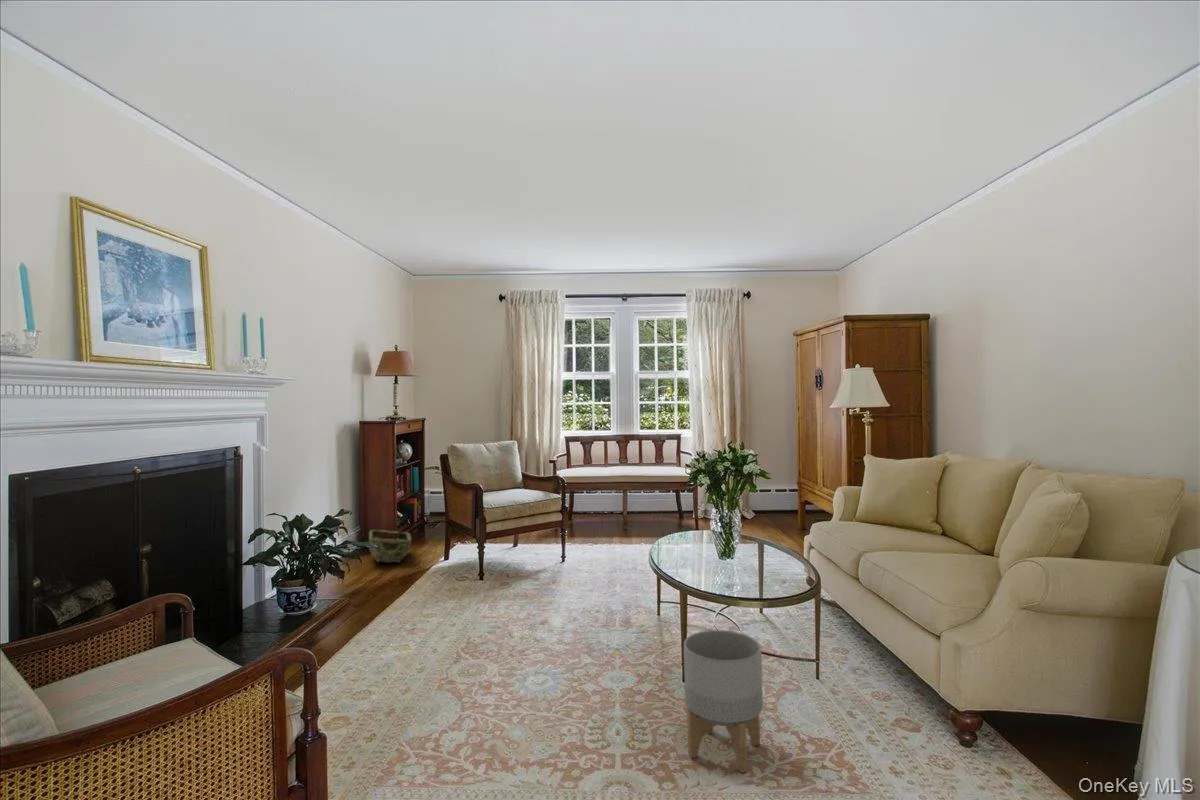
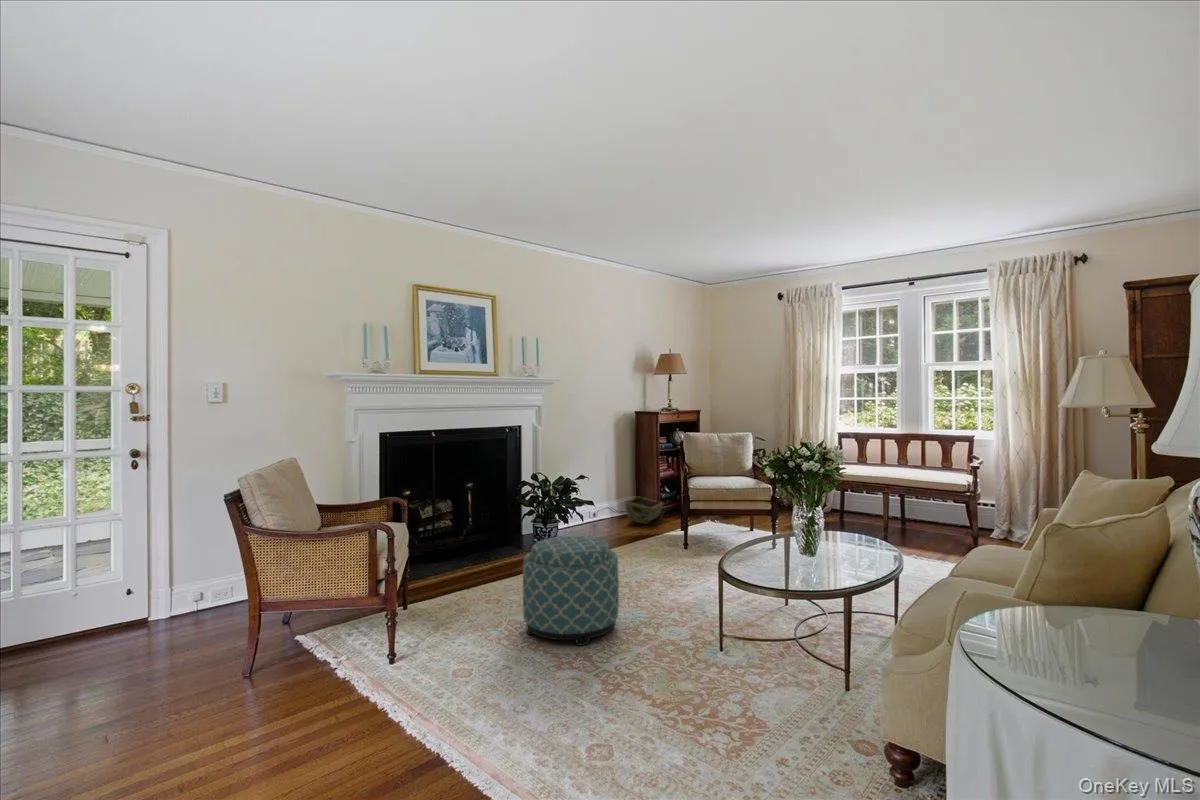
ottoman: none [440,587,576,753] -> present [523,536,619,646]
planter: present [684,630,763,772] -> none [635,594,699,706]

